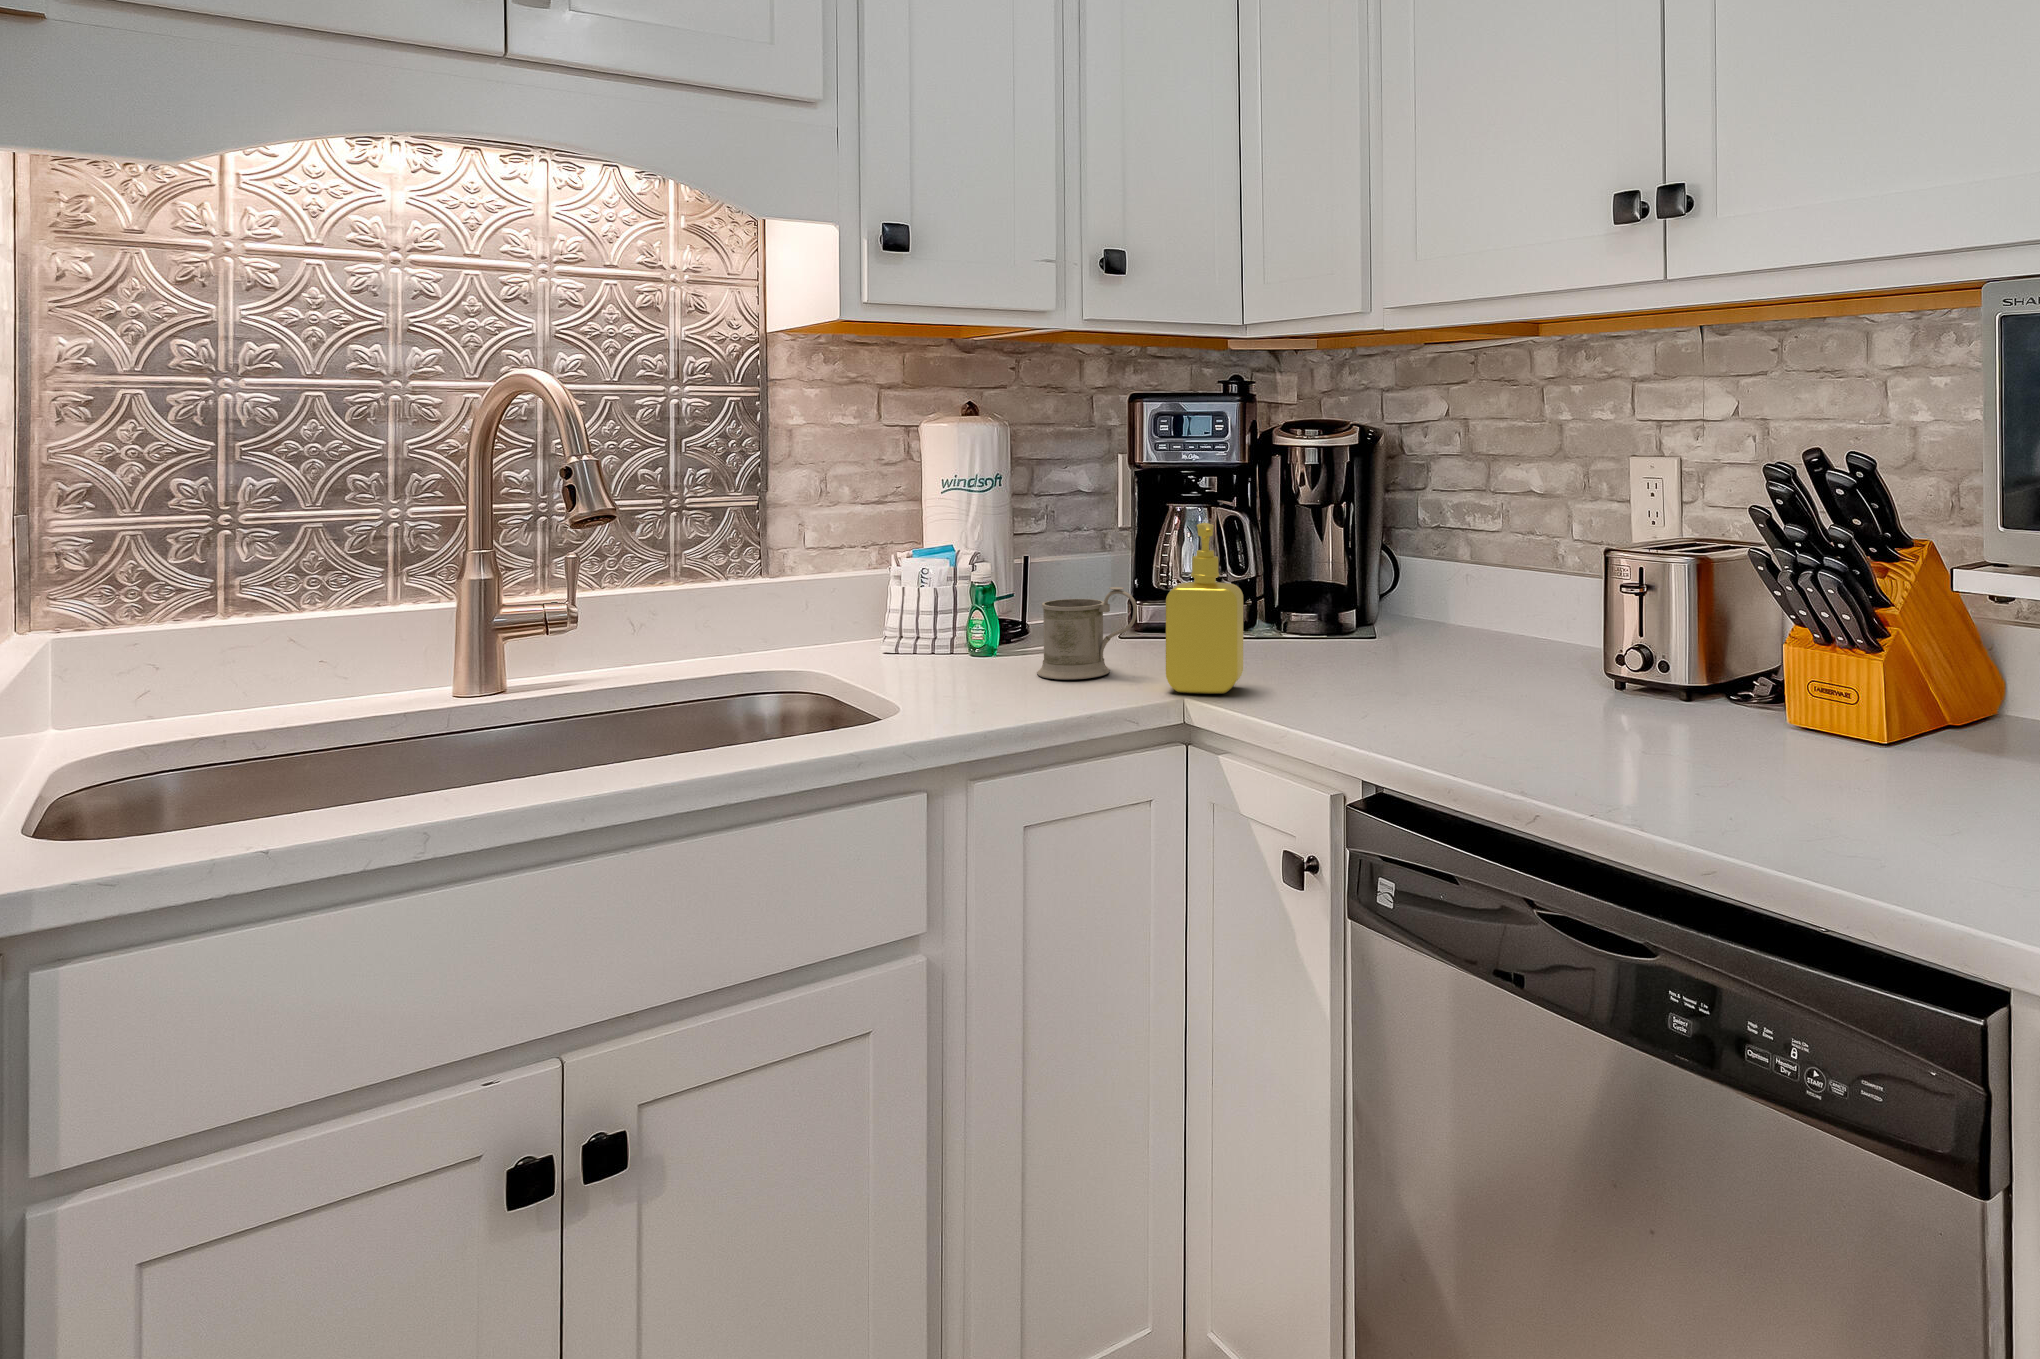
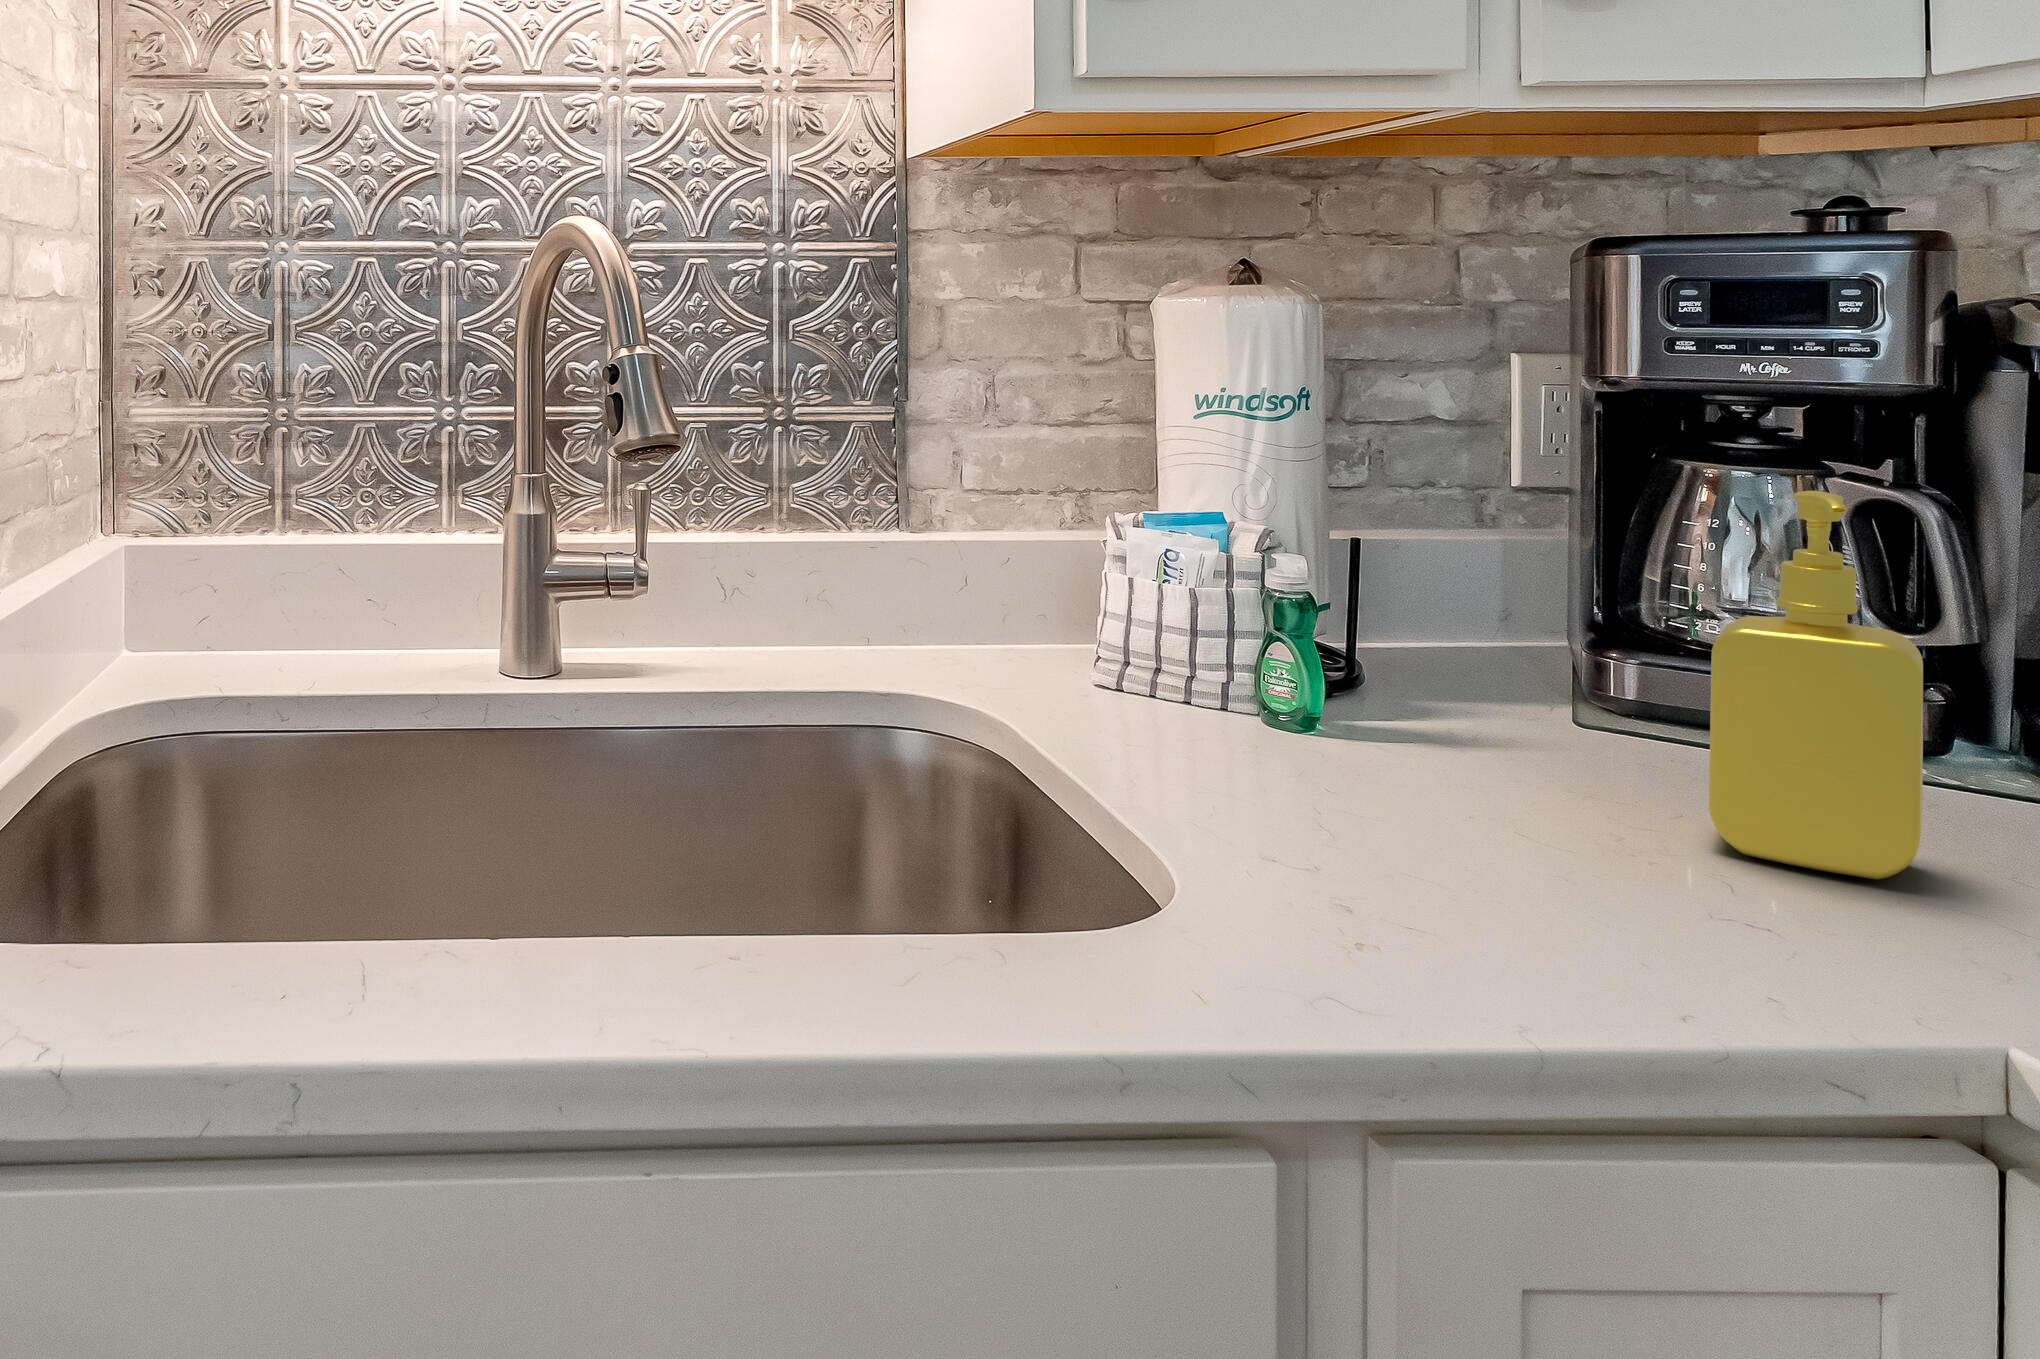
mug: present [1037,587,1137,679] -> none [1382,606,1618,782]

